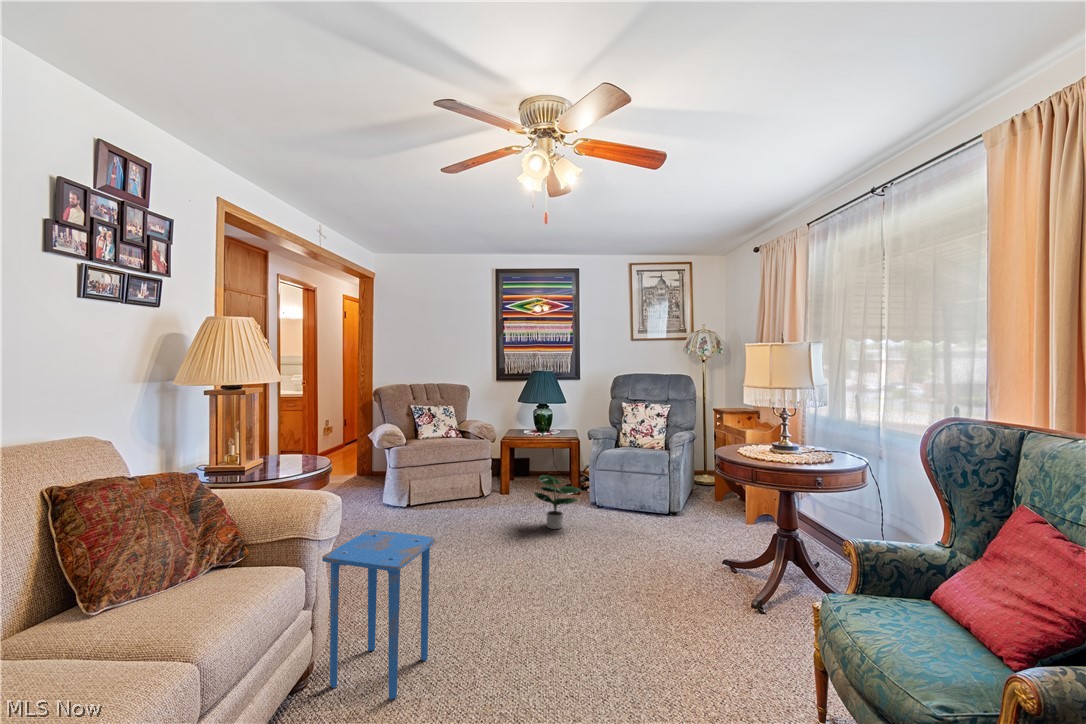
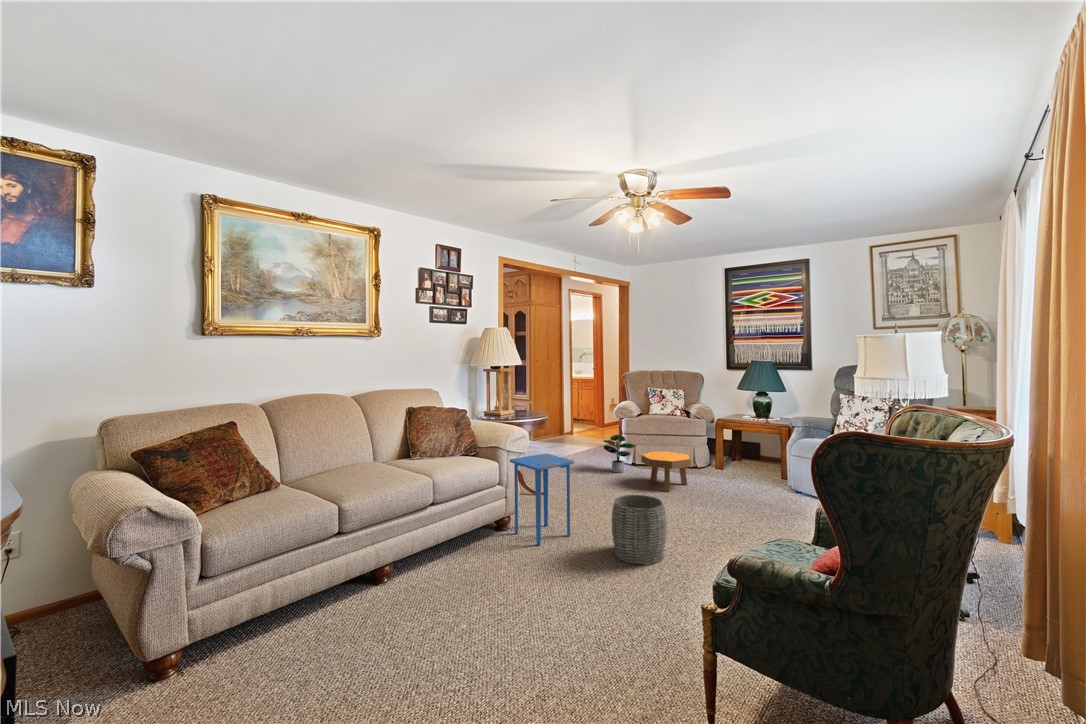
potted plant: present [534,475,580,529] -> present [604,435,636,473]
footstool: none [442,486,507,542] -> present [641,451,692,492]
woven basket: none [511,569,588,682] -> present [612,495,667,565]

